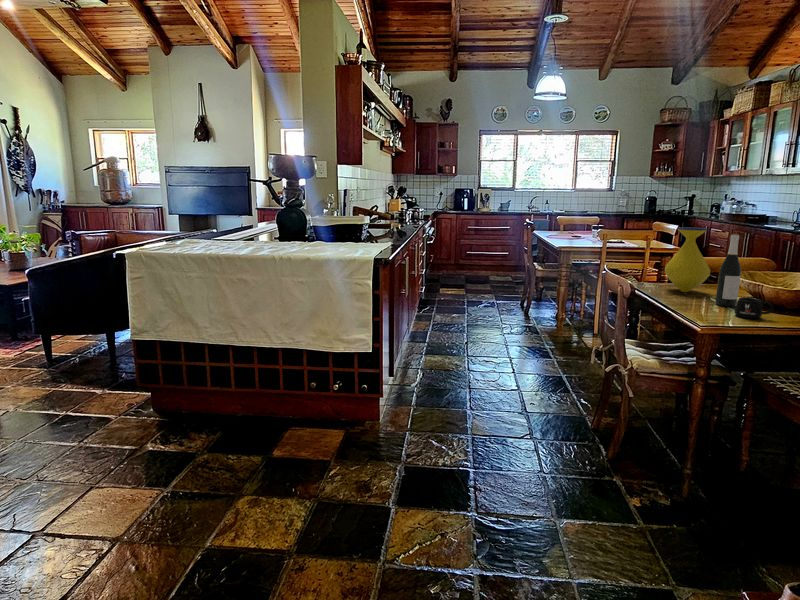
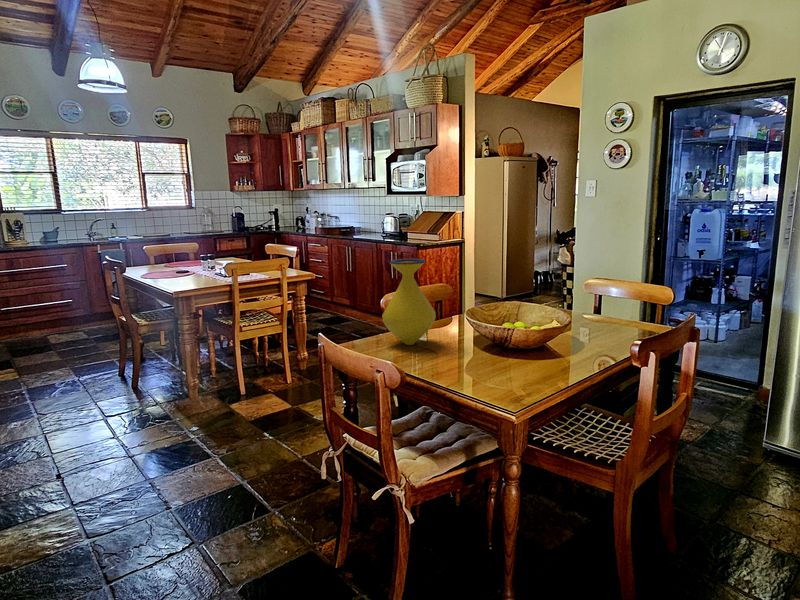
wine bottle: present [715,234,741,307] -> none [465,266,489,360]
mug: present [735,297,773,318] -> none [509,347,548,376]

